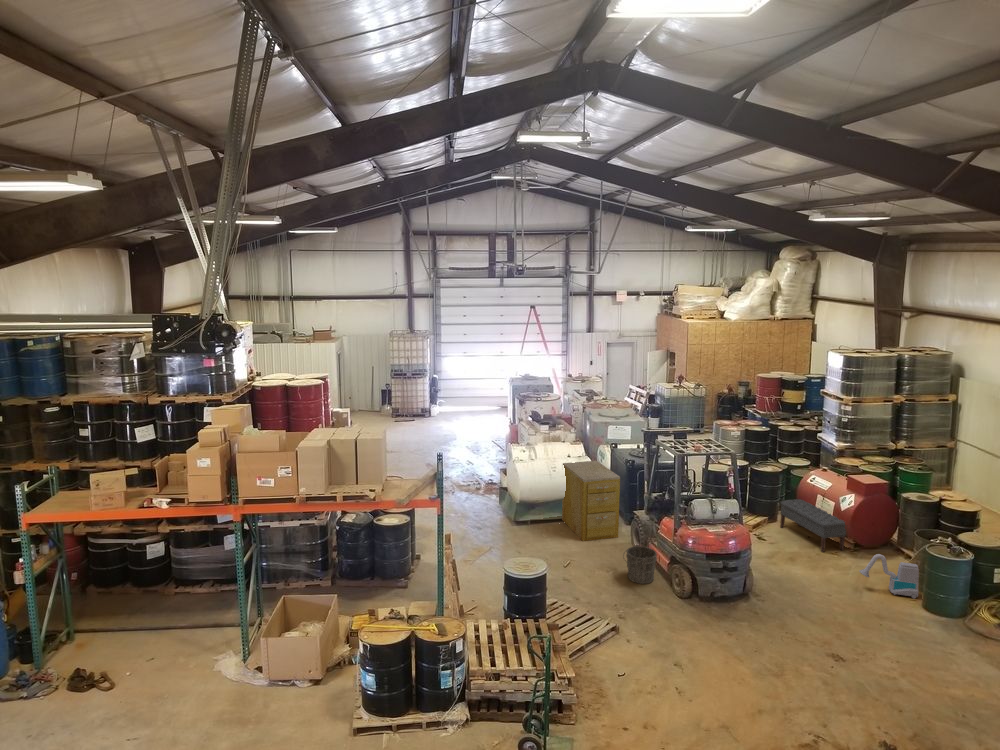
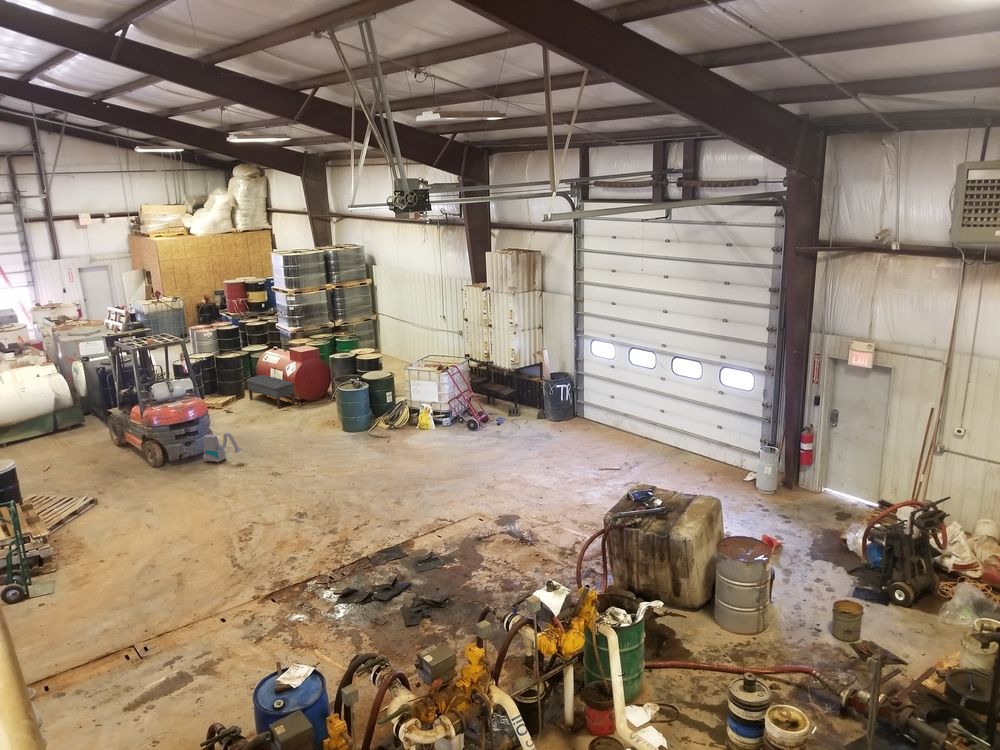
filing cabinet: present [562,461,620,541] -> none [25,378,101,452]
bucket: present [623,545,657,584] -> none [100,437,134,468]
vacuum cleaner: present [859,554,919,599] -> present [203,432,242,463]

